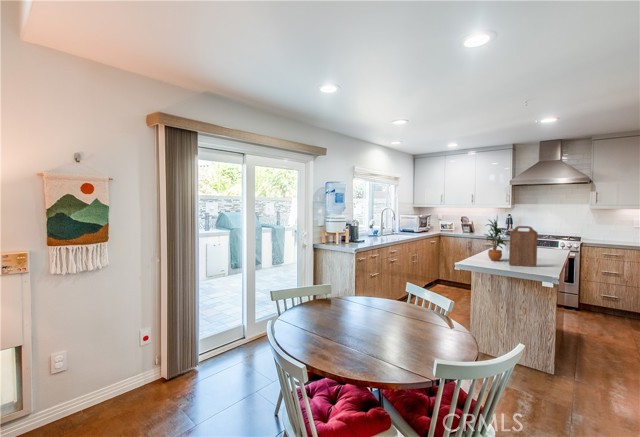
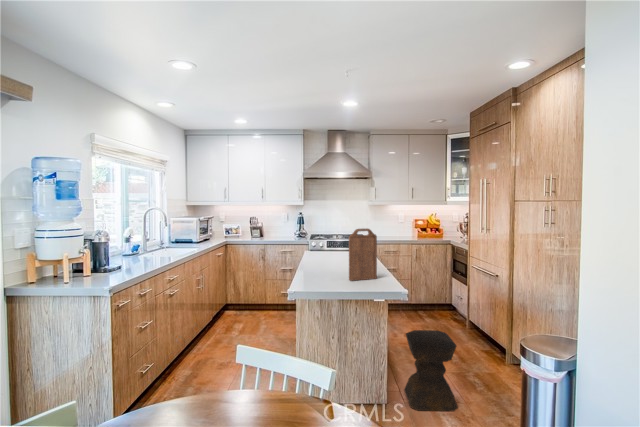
potted plant: present [485,220,508,261] -> none [312,221,344,277]
stool: none [565,318,622,395] -> present [404,330,458,411]

